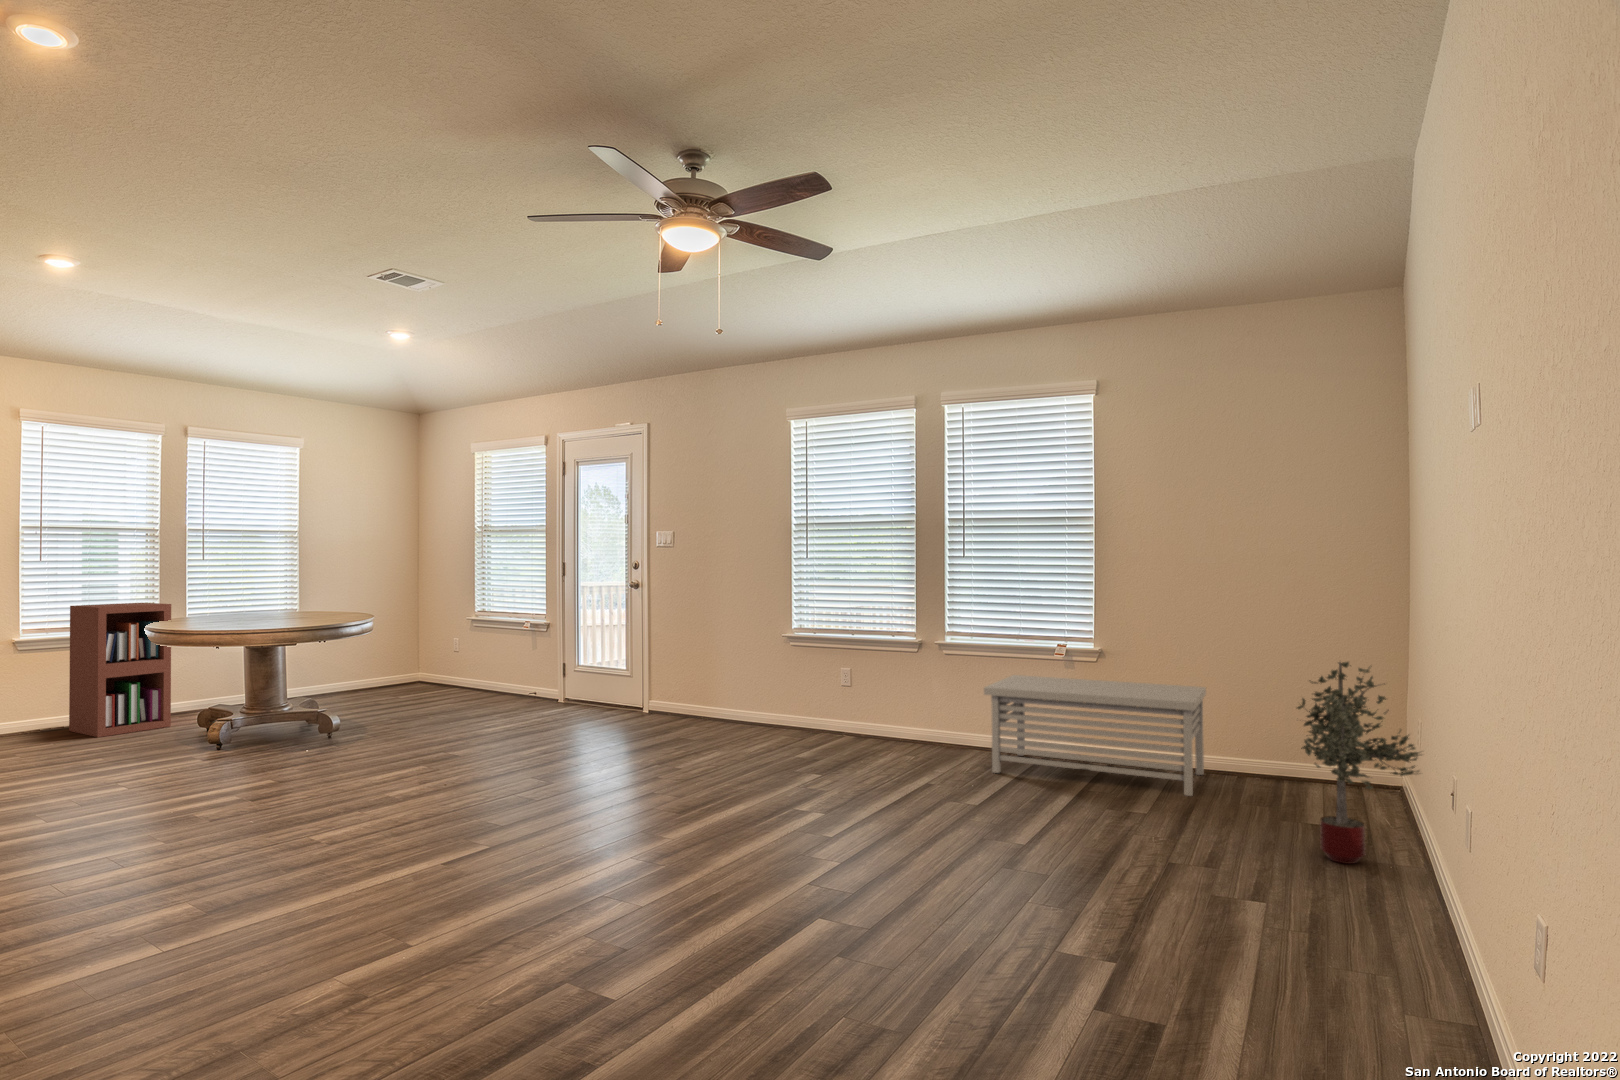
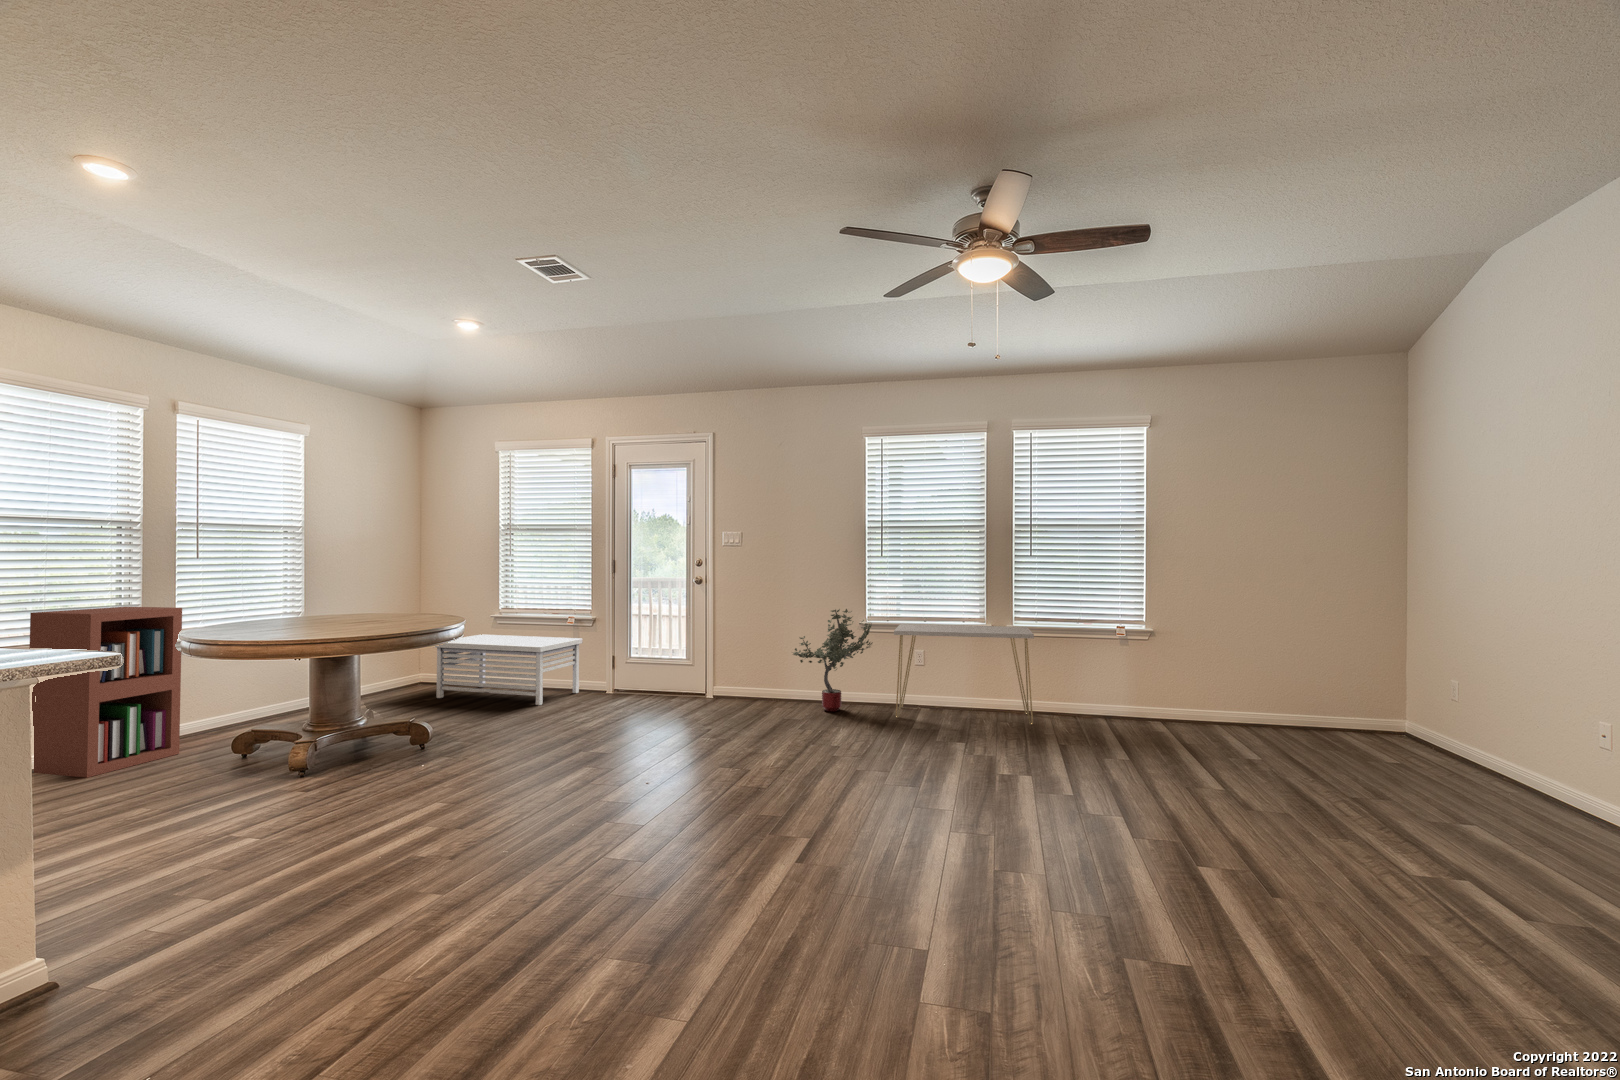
console table: none [783,636,953,758] -> present [894,624,1034,725]
potted tree: present [1297,662,1419,864] -> present [793,609,872,712]
storage bench: present [984,675,1206,796] -> present [435,635,583,705]

